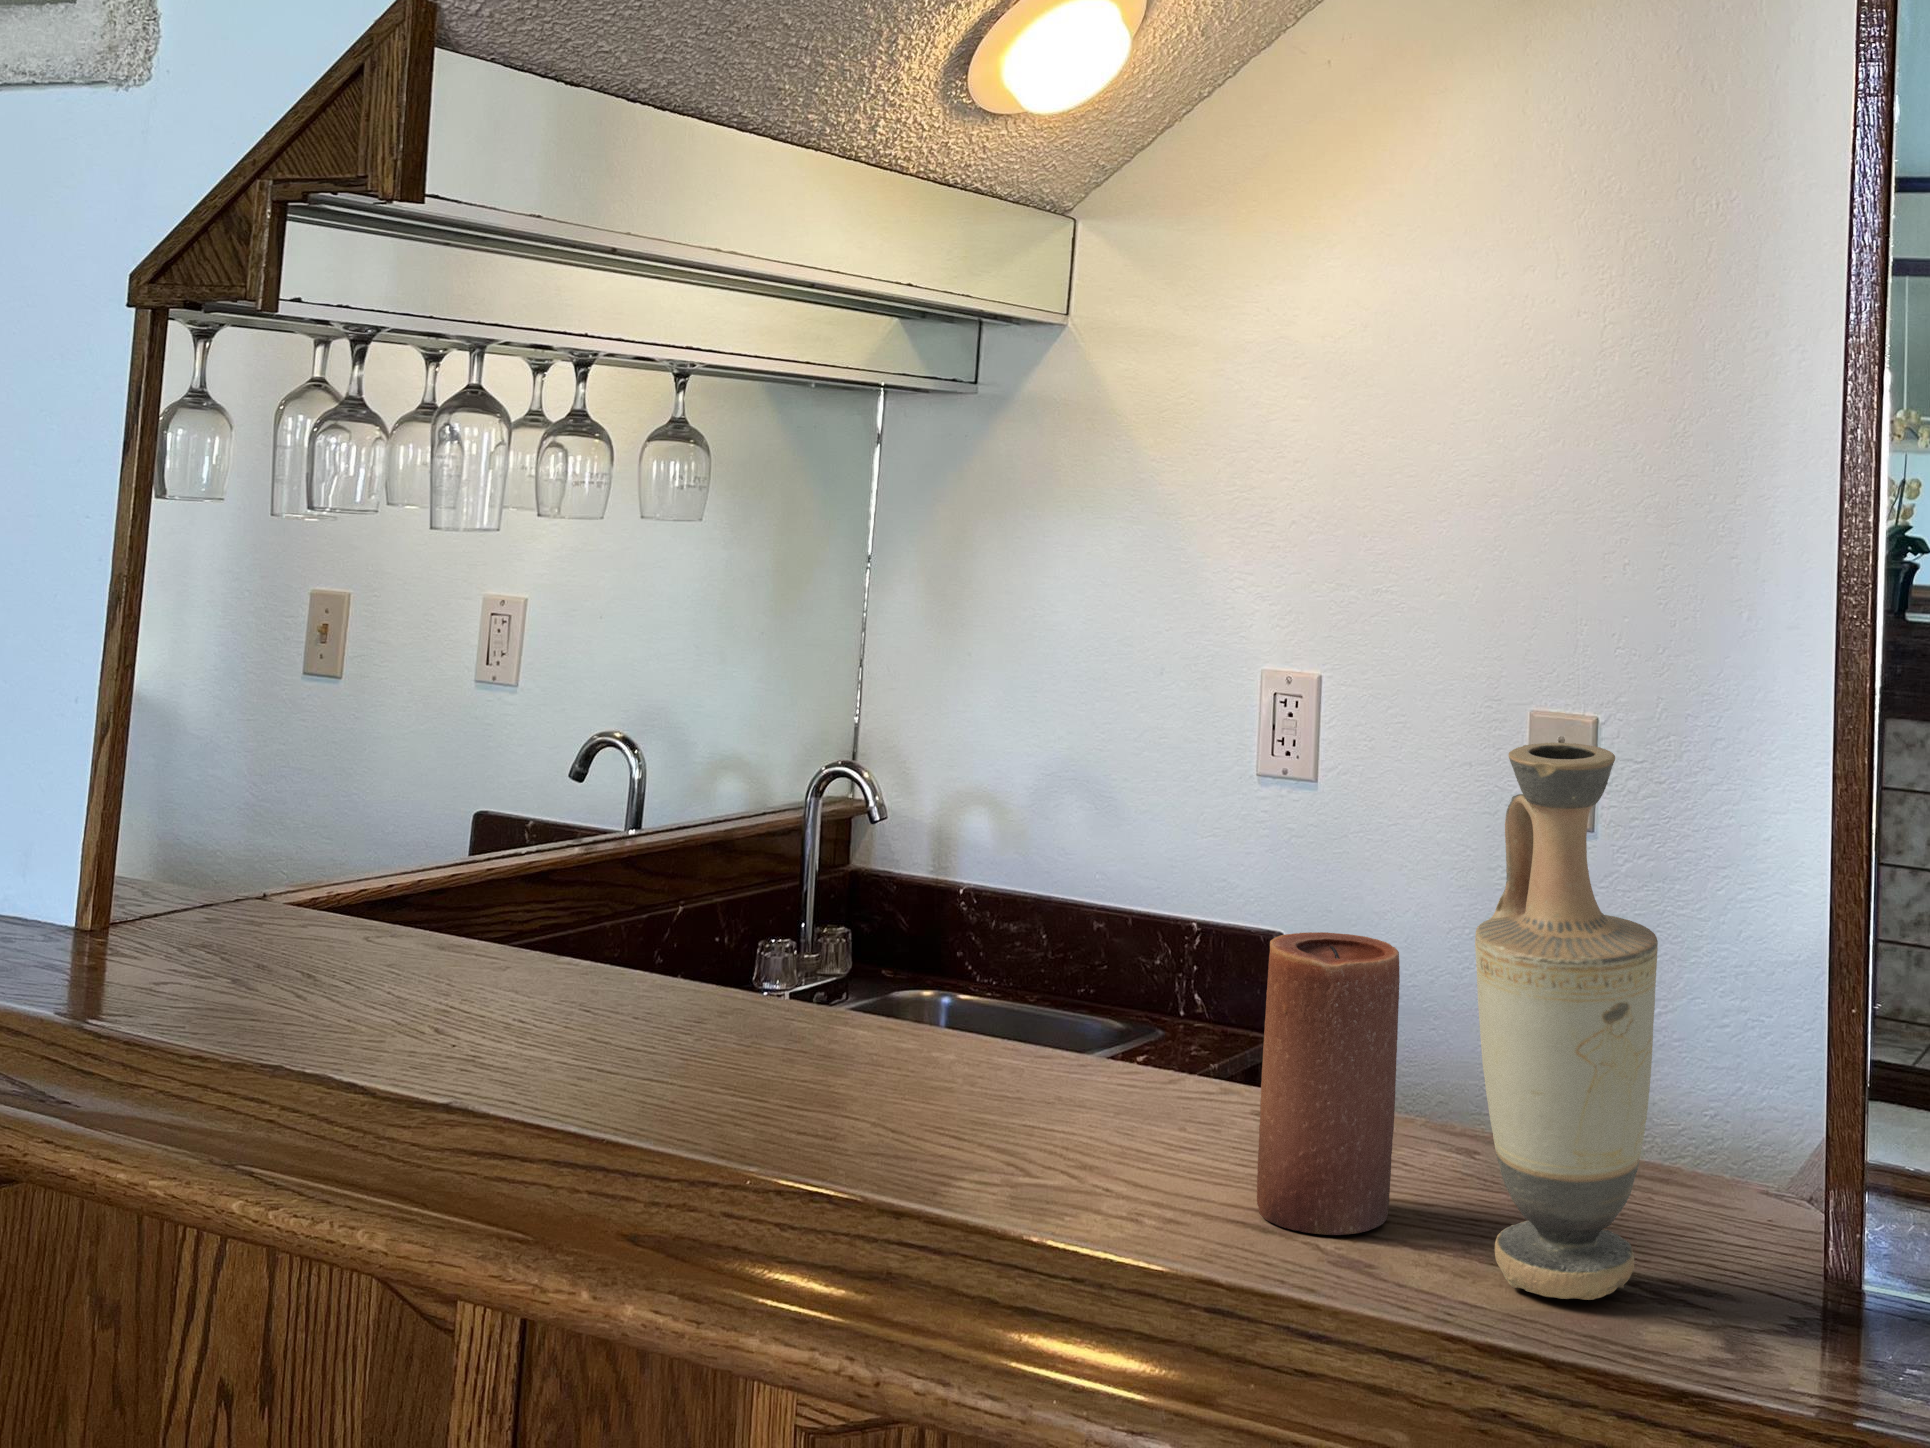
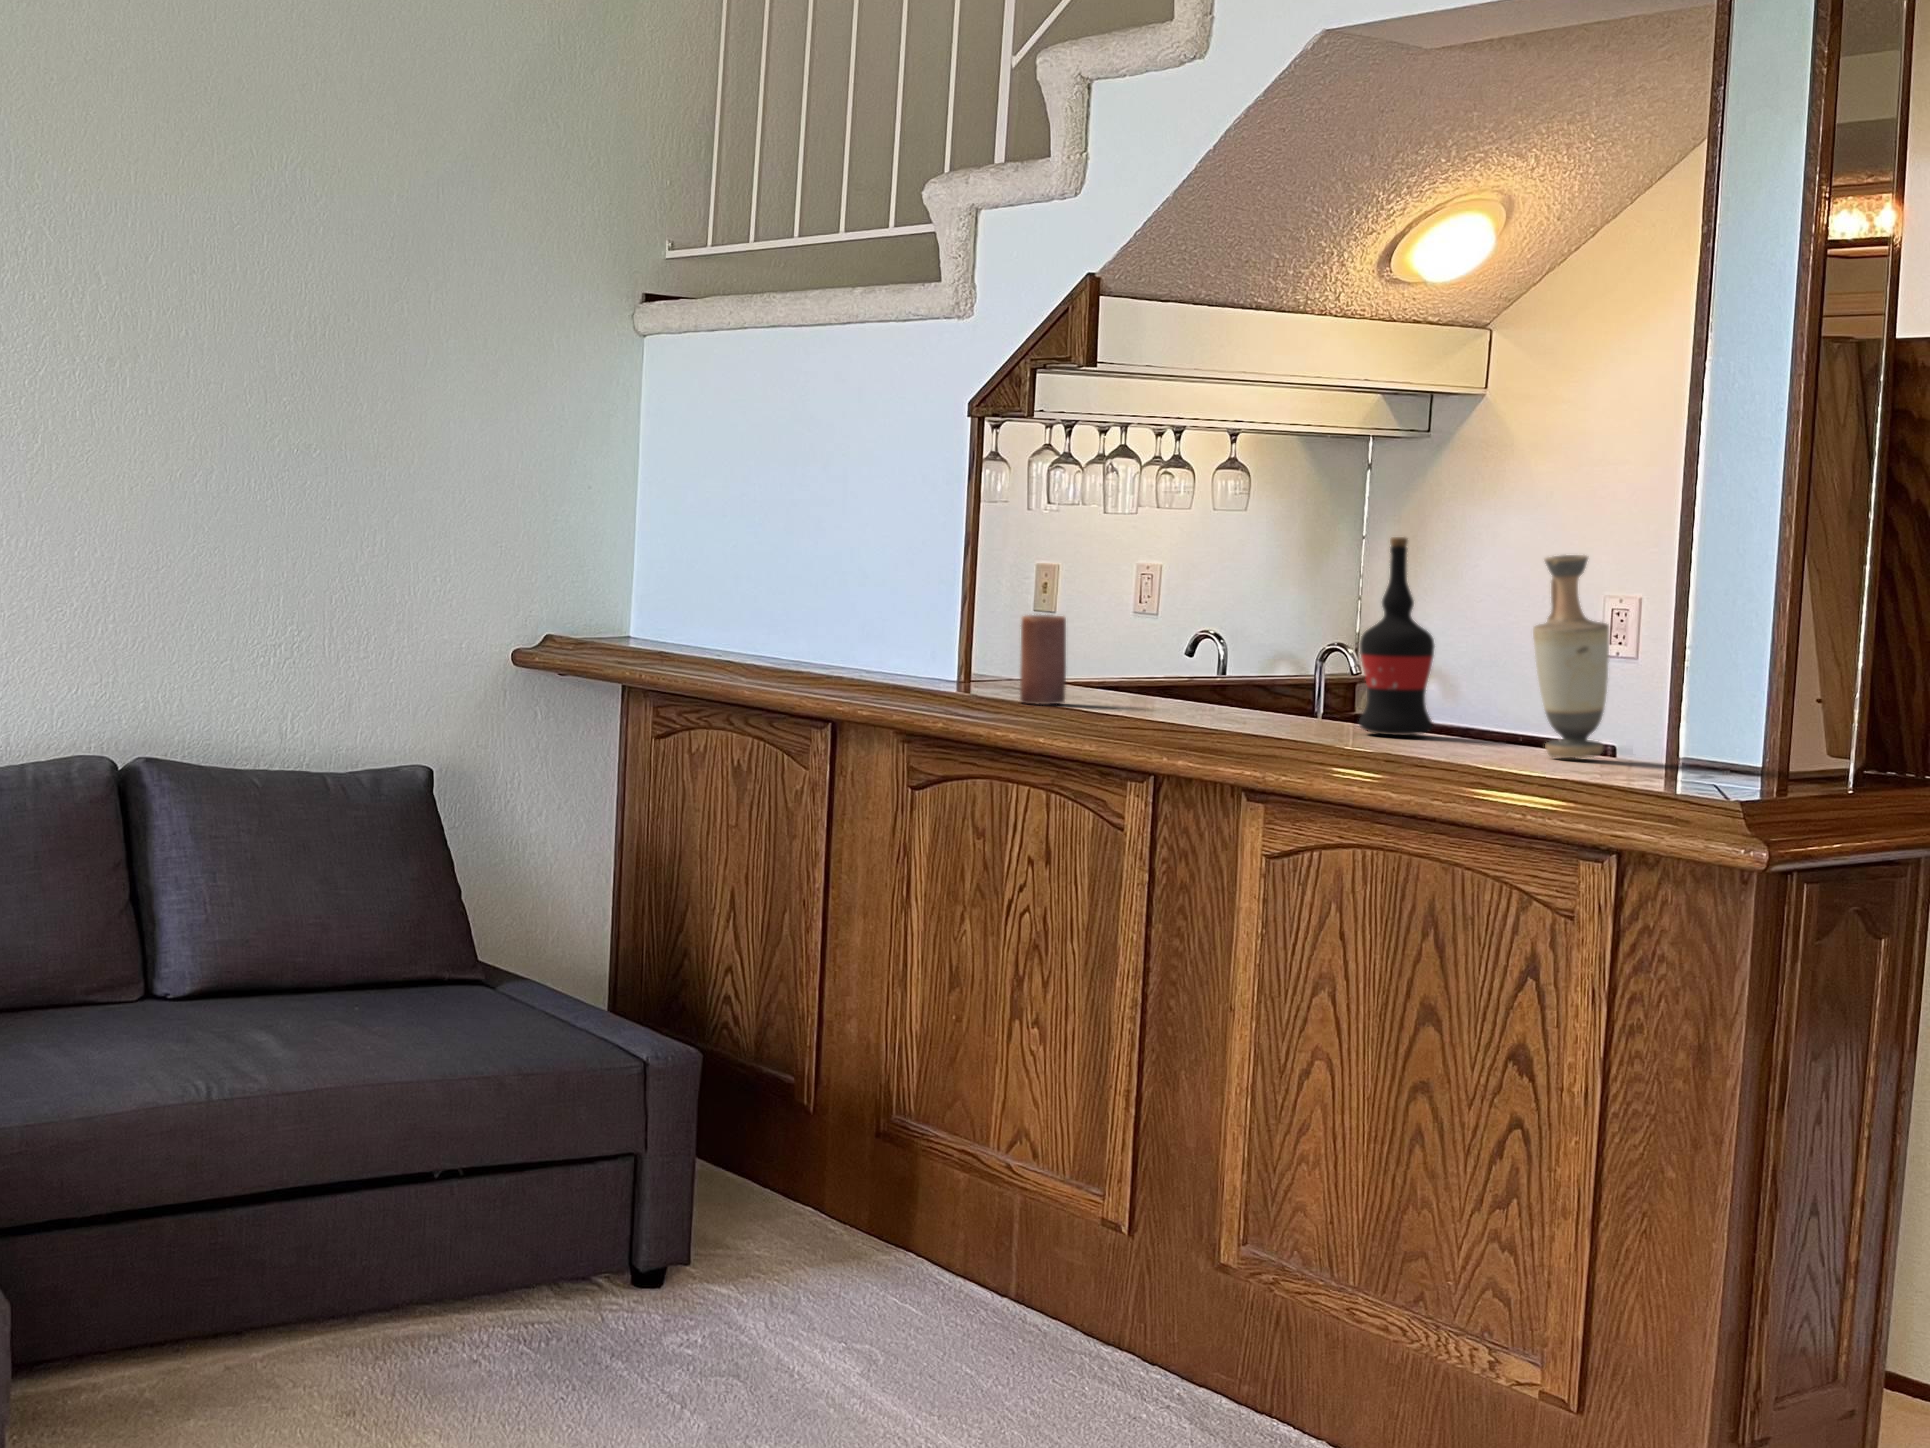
wine bottle: none [986,649,1162,1150] -> present [1359,537,1434,735]
candle: present [1257,932,1400,1235] -> present [1020,615,1066,704]

